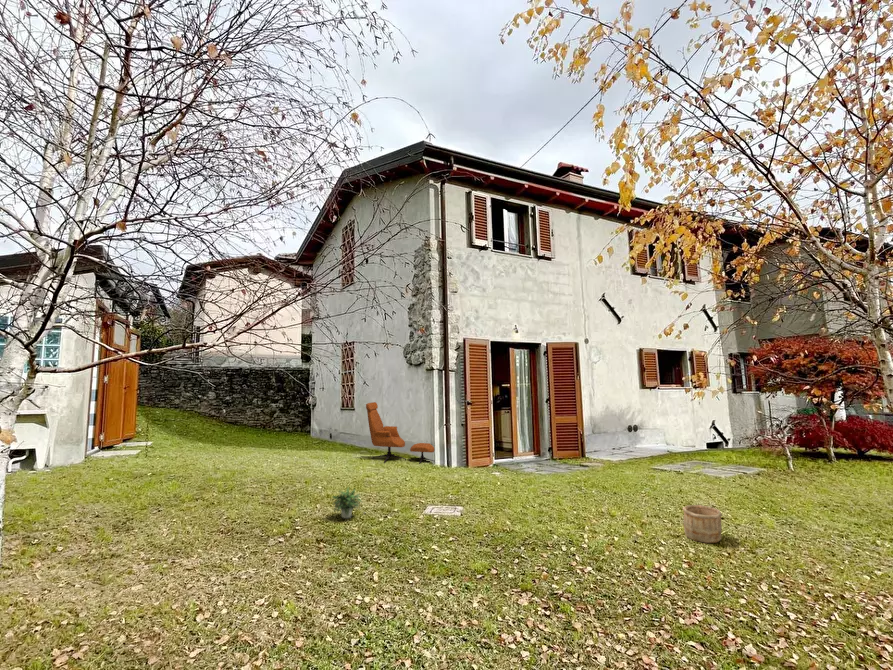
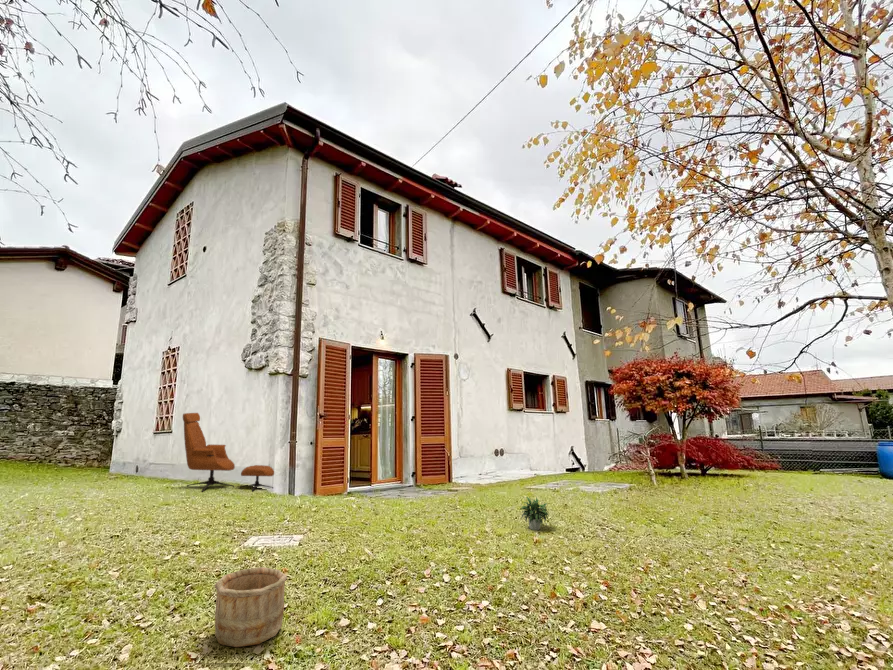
potted plant: present [333,488,361,518] -> present [520,497,548,530]
wooden bucket: present [683,505,722,543] -> present [215,567,287,647]

